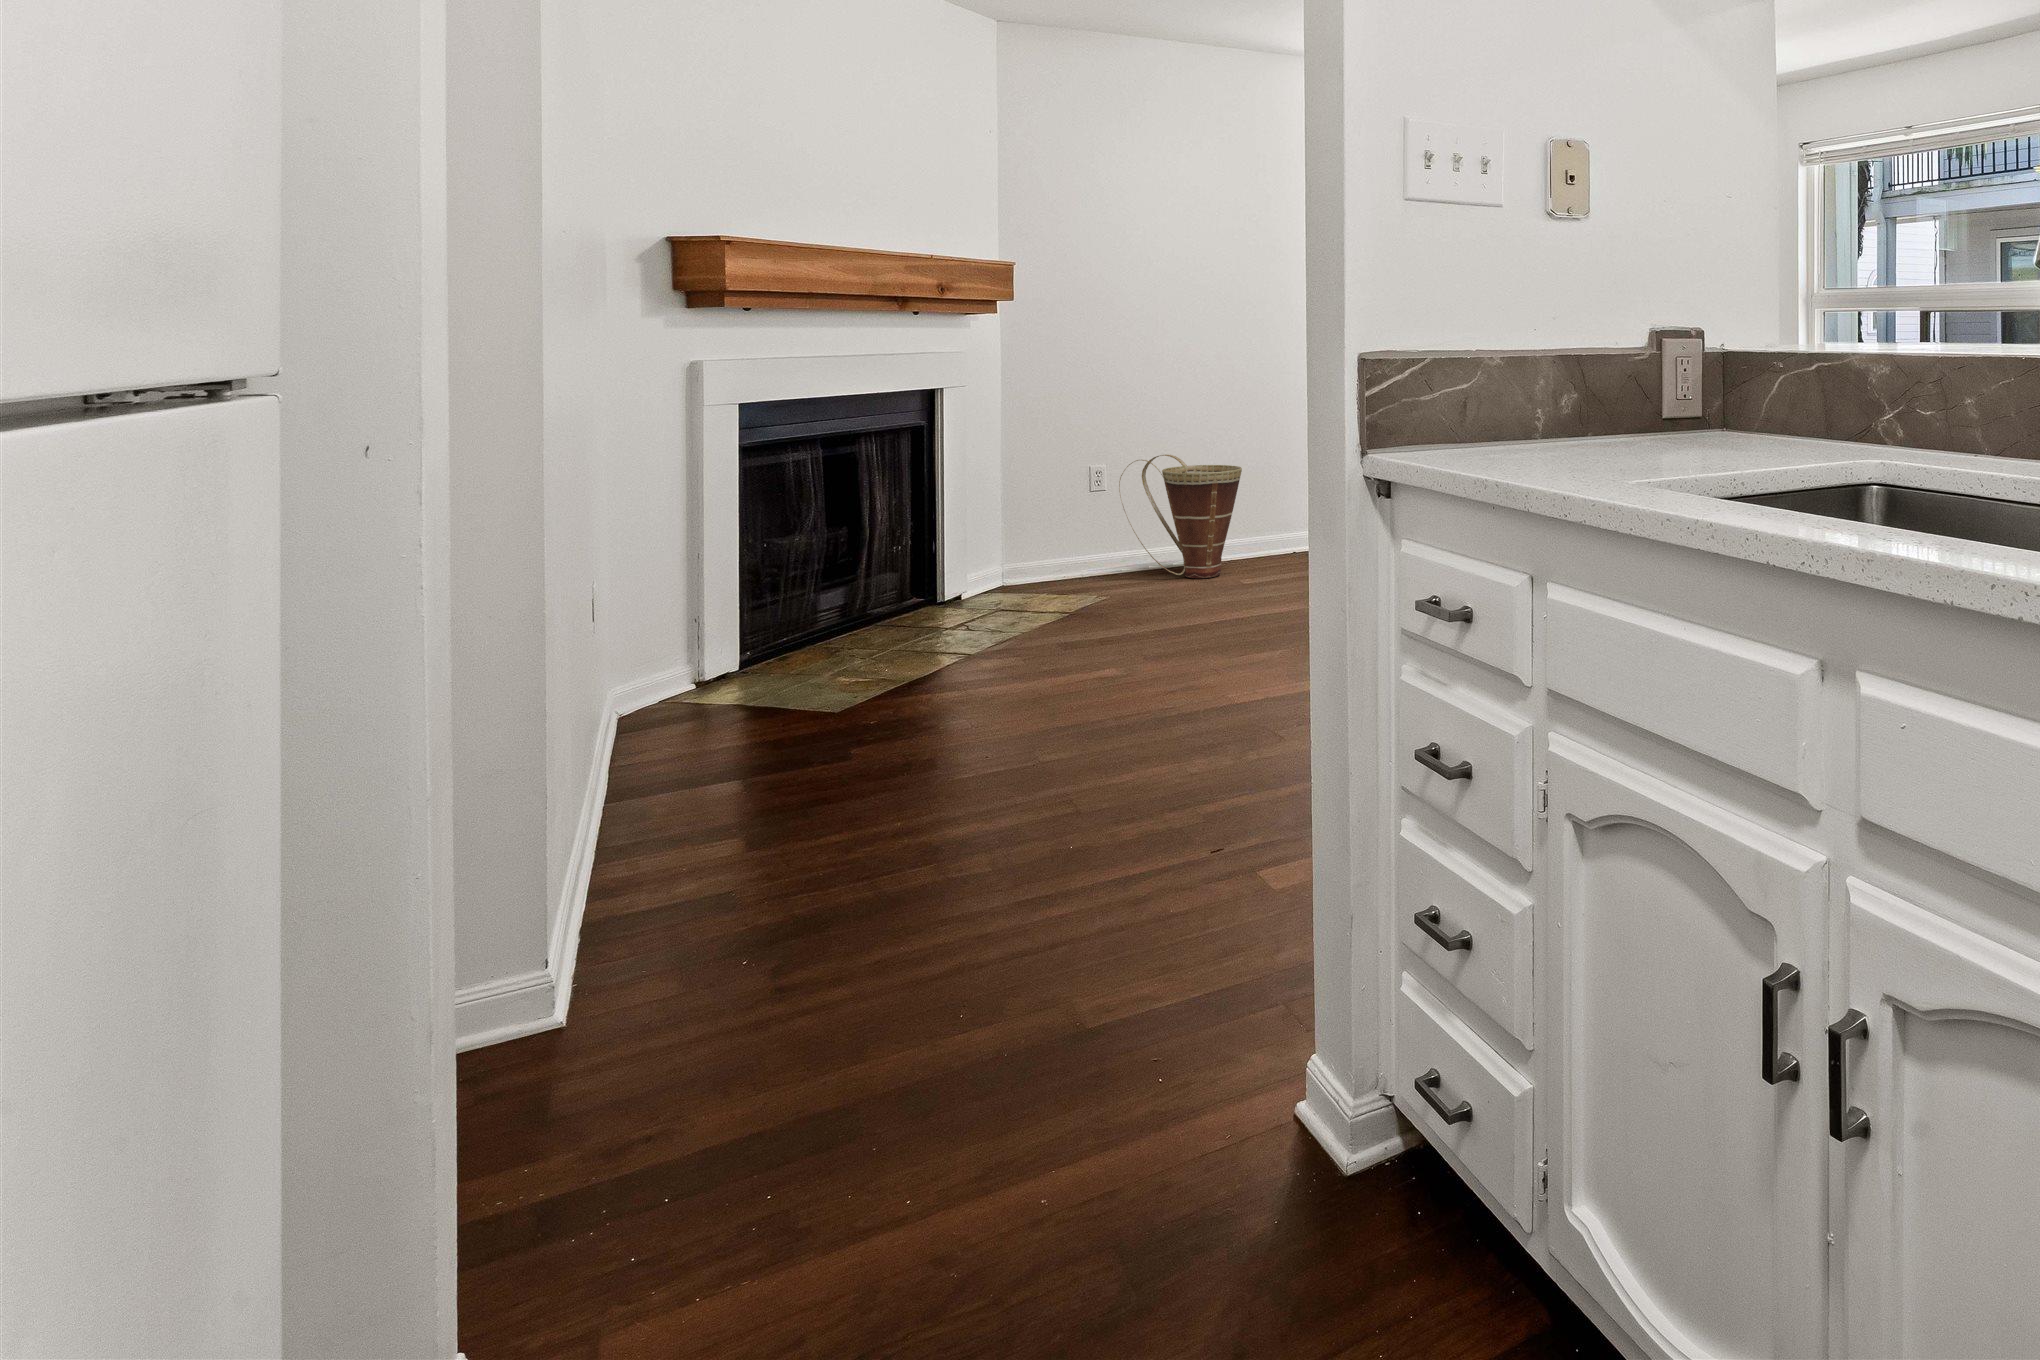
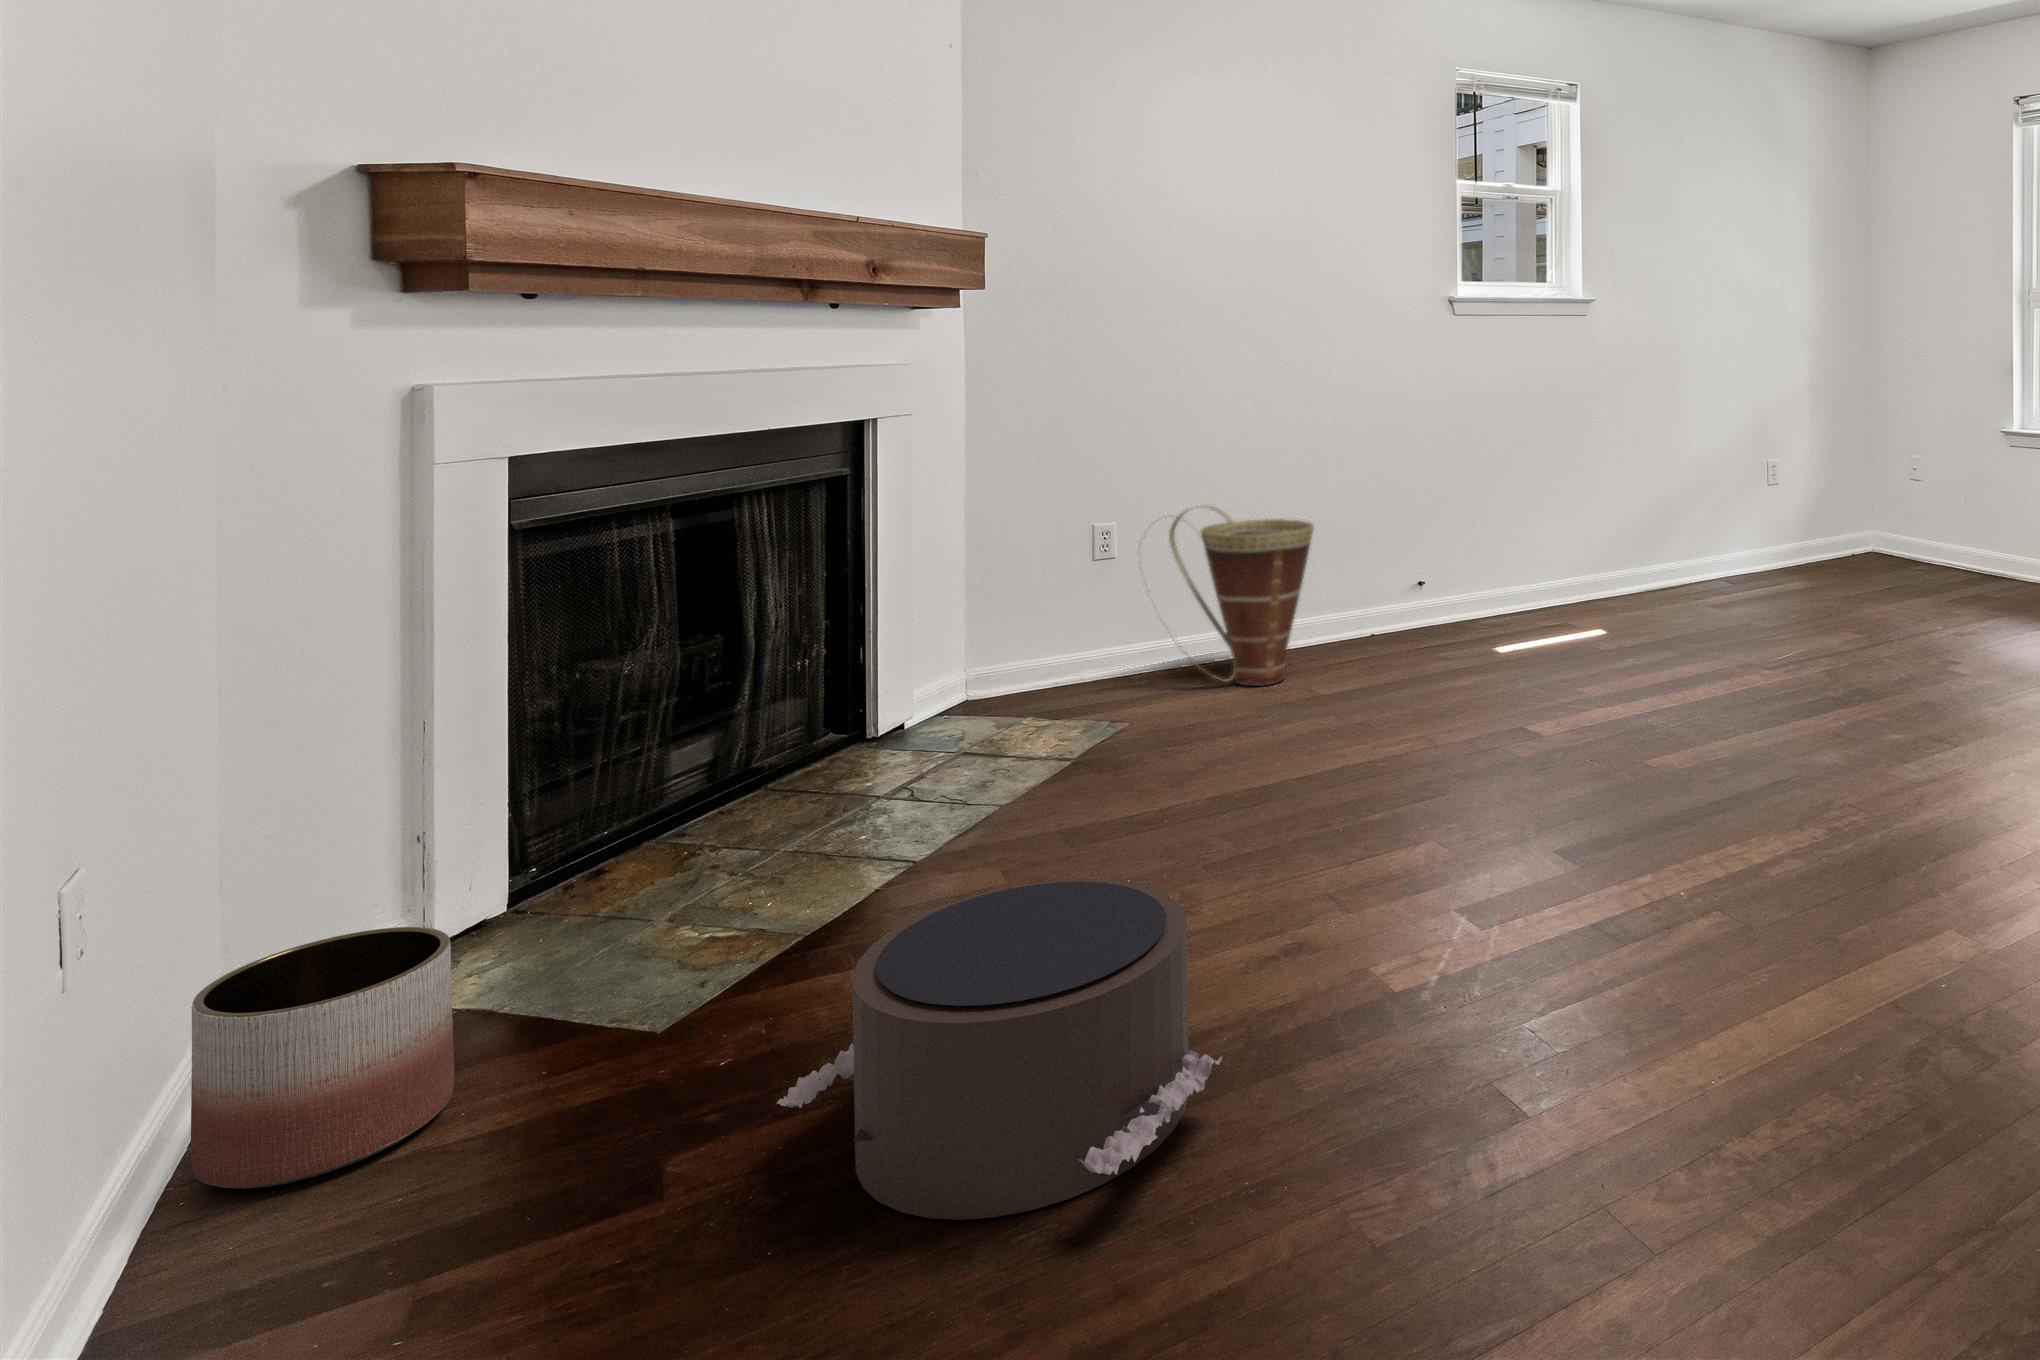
pouf: none [916,632,1139,763] -> present [777,879,1222,1220]
planter: none [630,645,745,753] -> present [191,927,454,1189]

